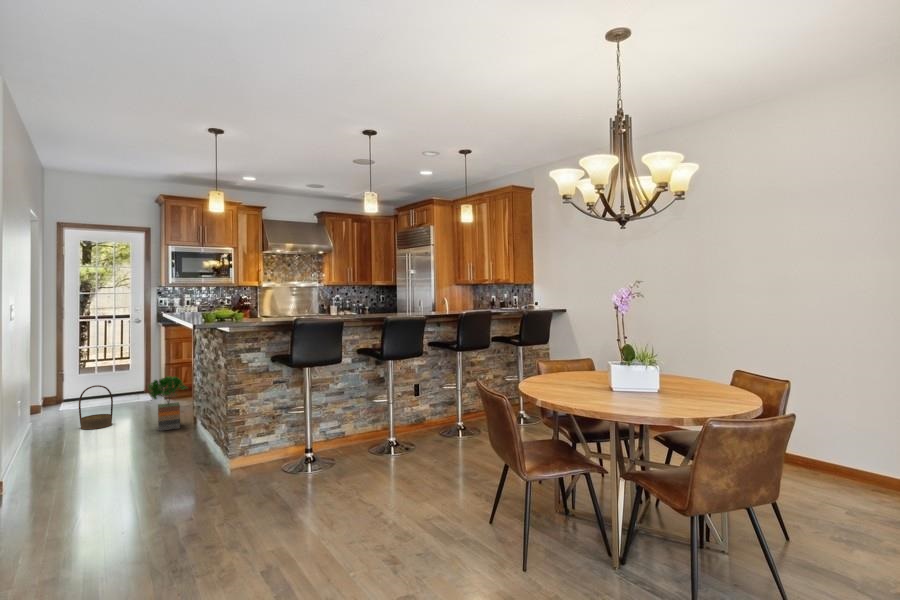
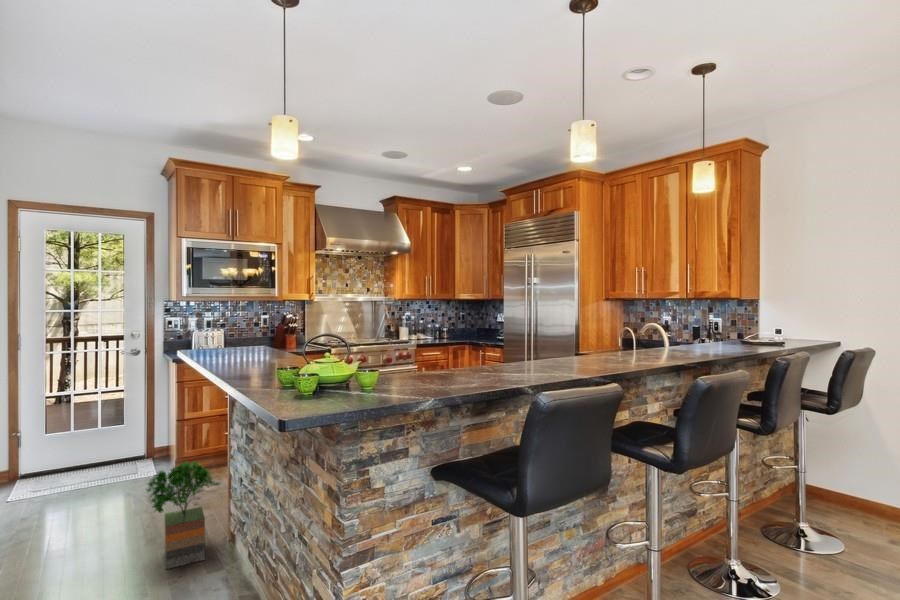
basket: present [79,385,113,429] -> none [20,478,85,564]

